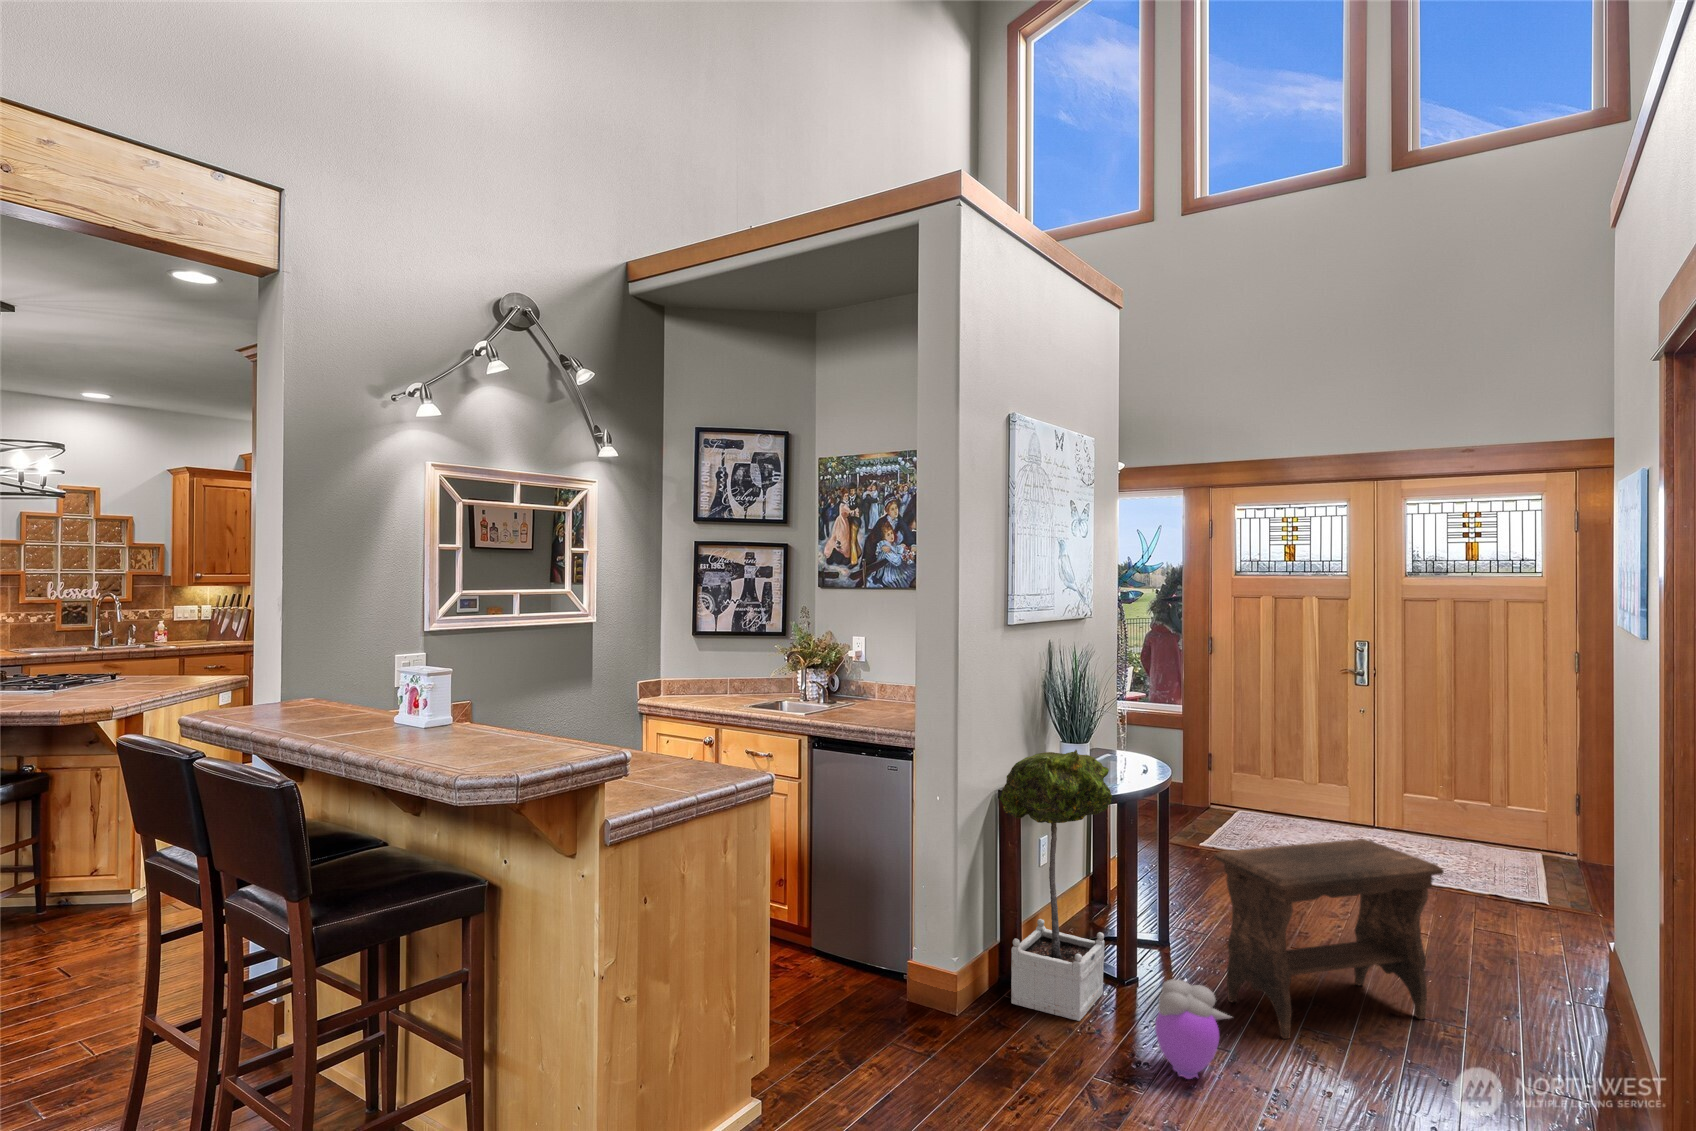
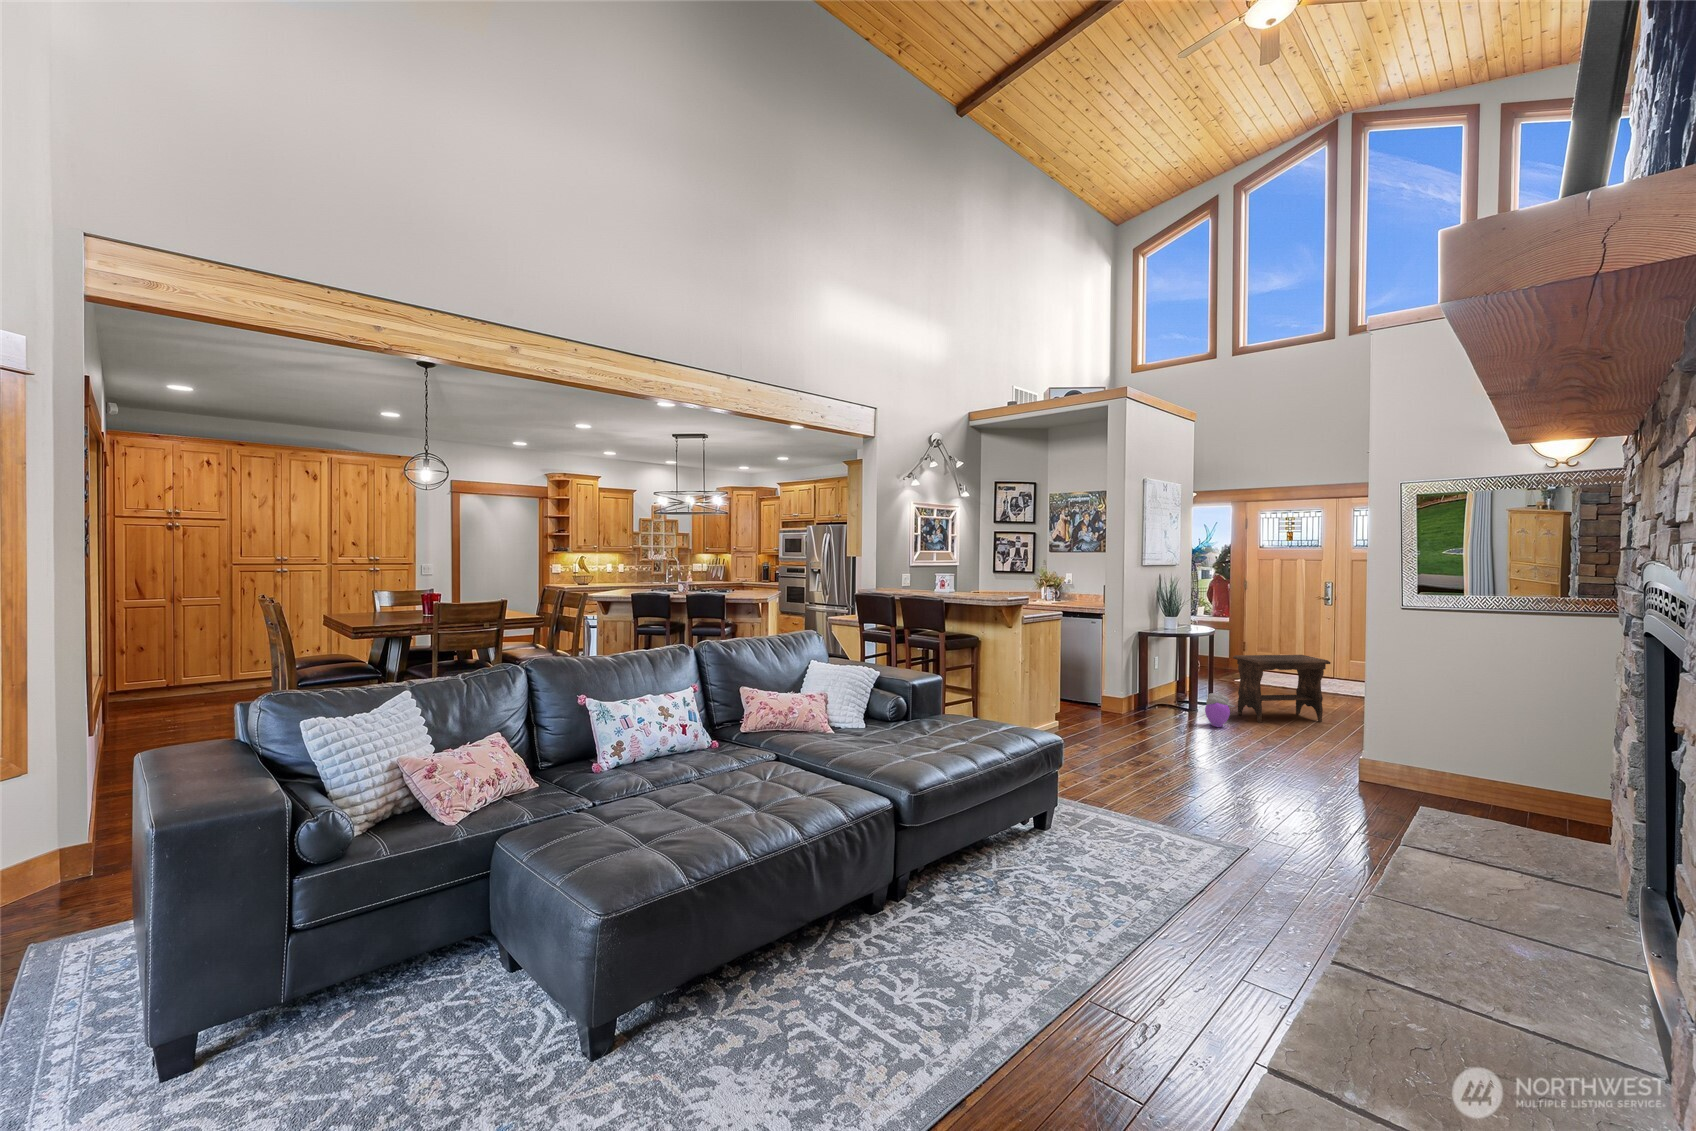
potted tree: present [999,750,1112,1021] -> none [1143,612,1190,716]

